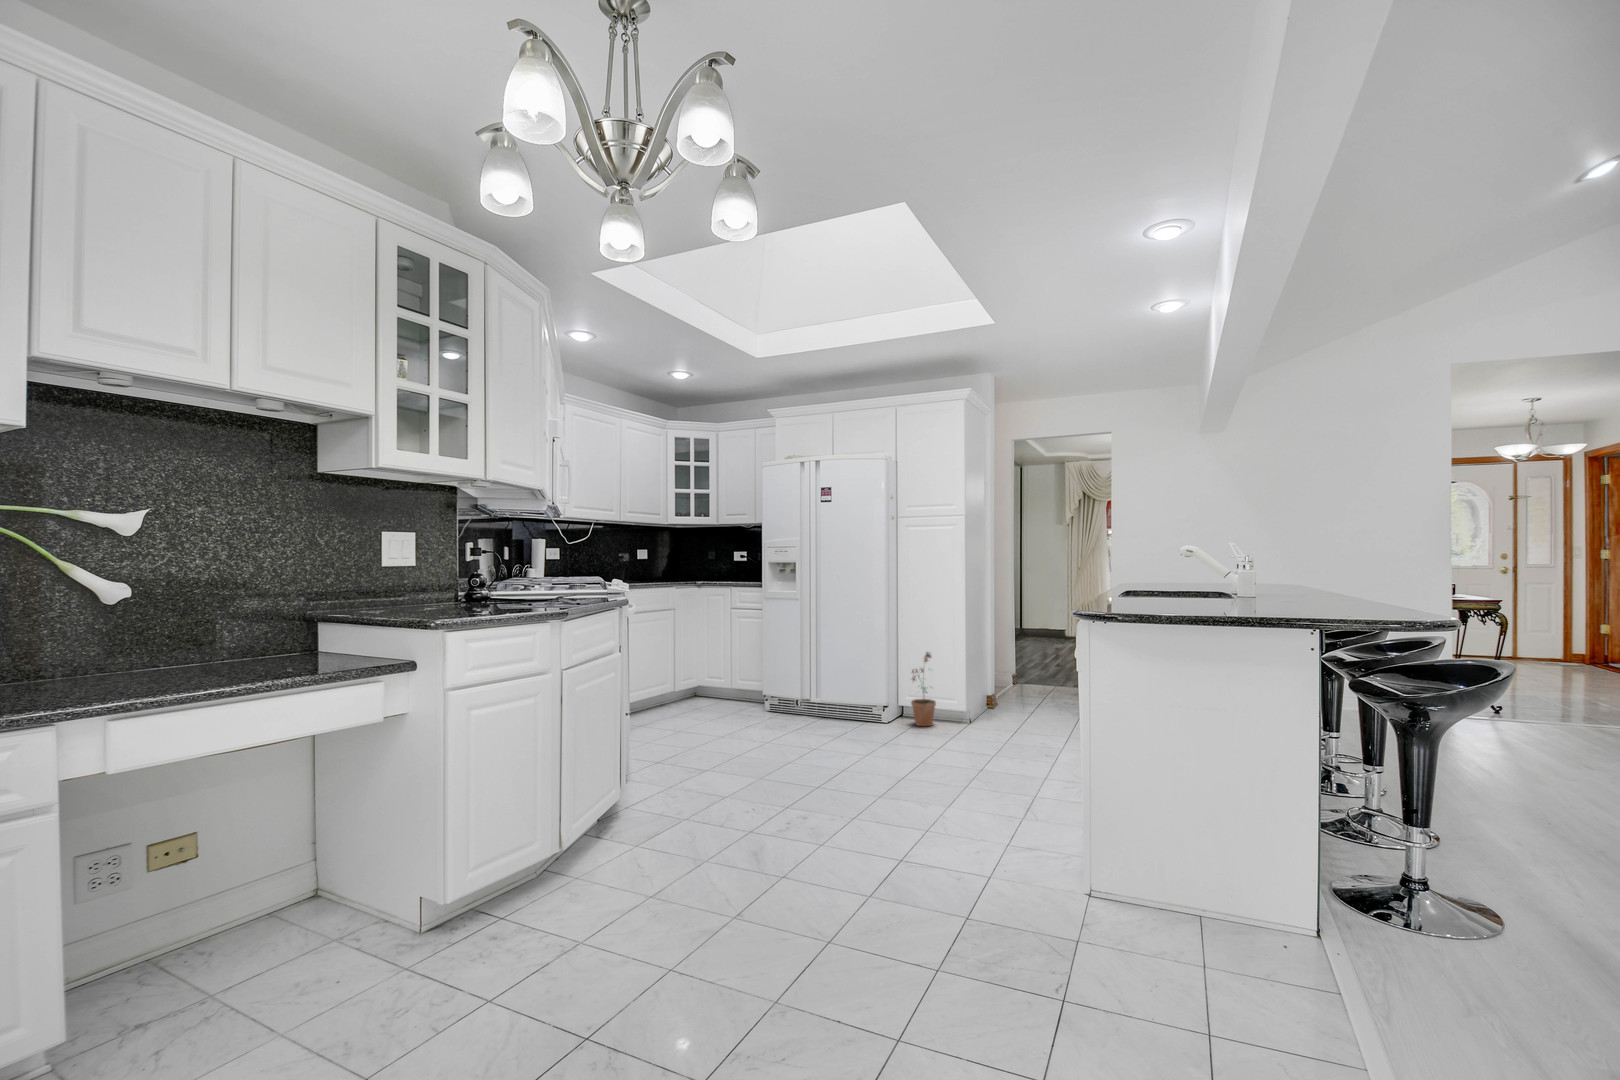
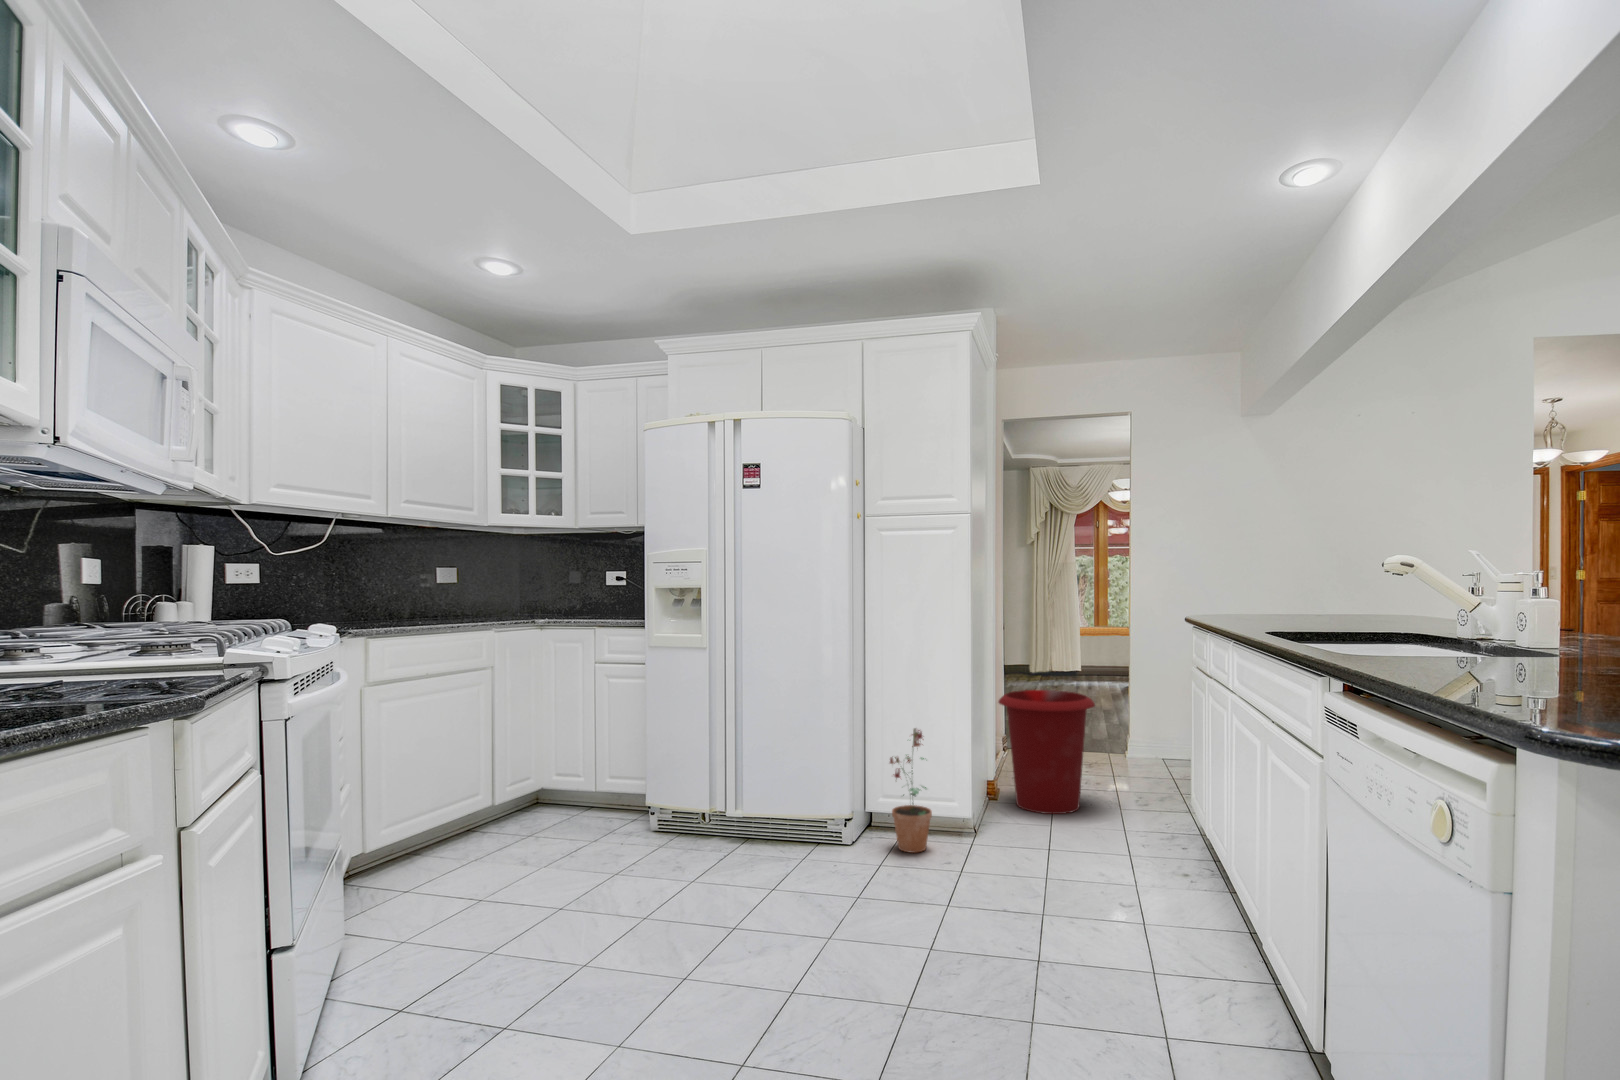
waste bin: none [992,631,1056,711] -> present [999,690,1095,814]

